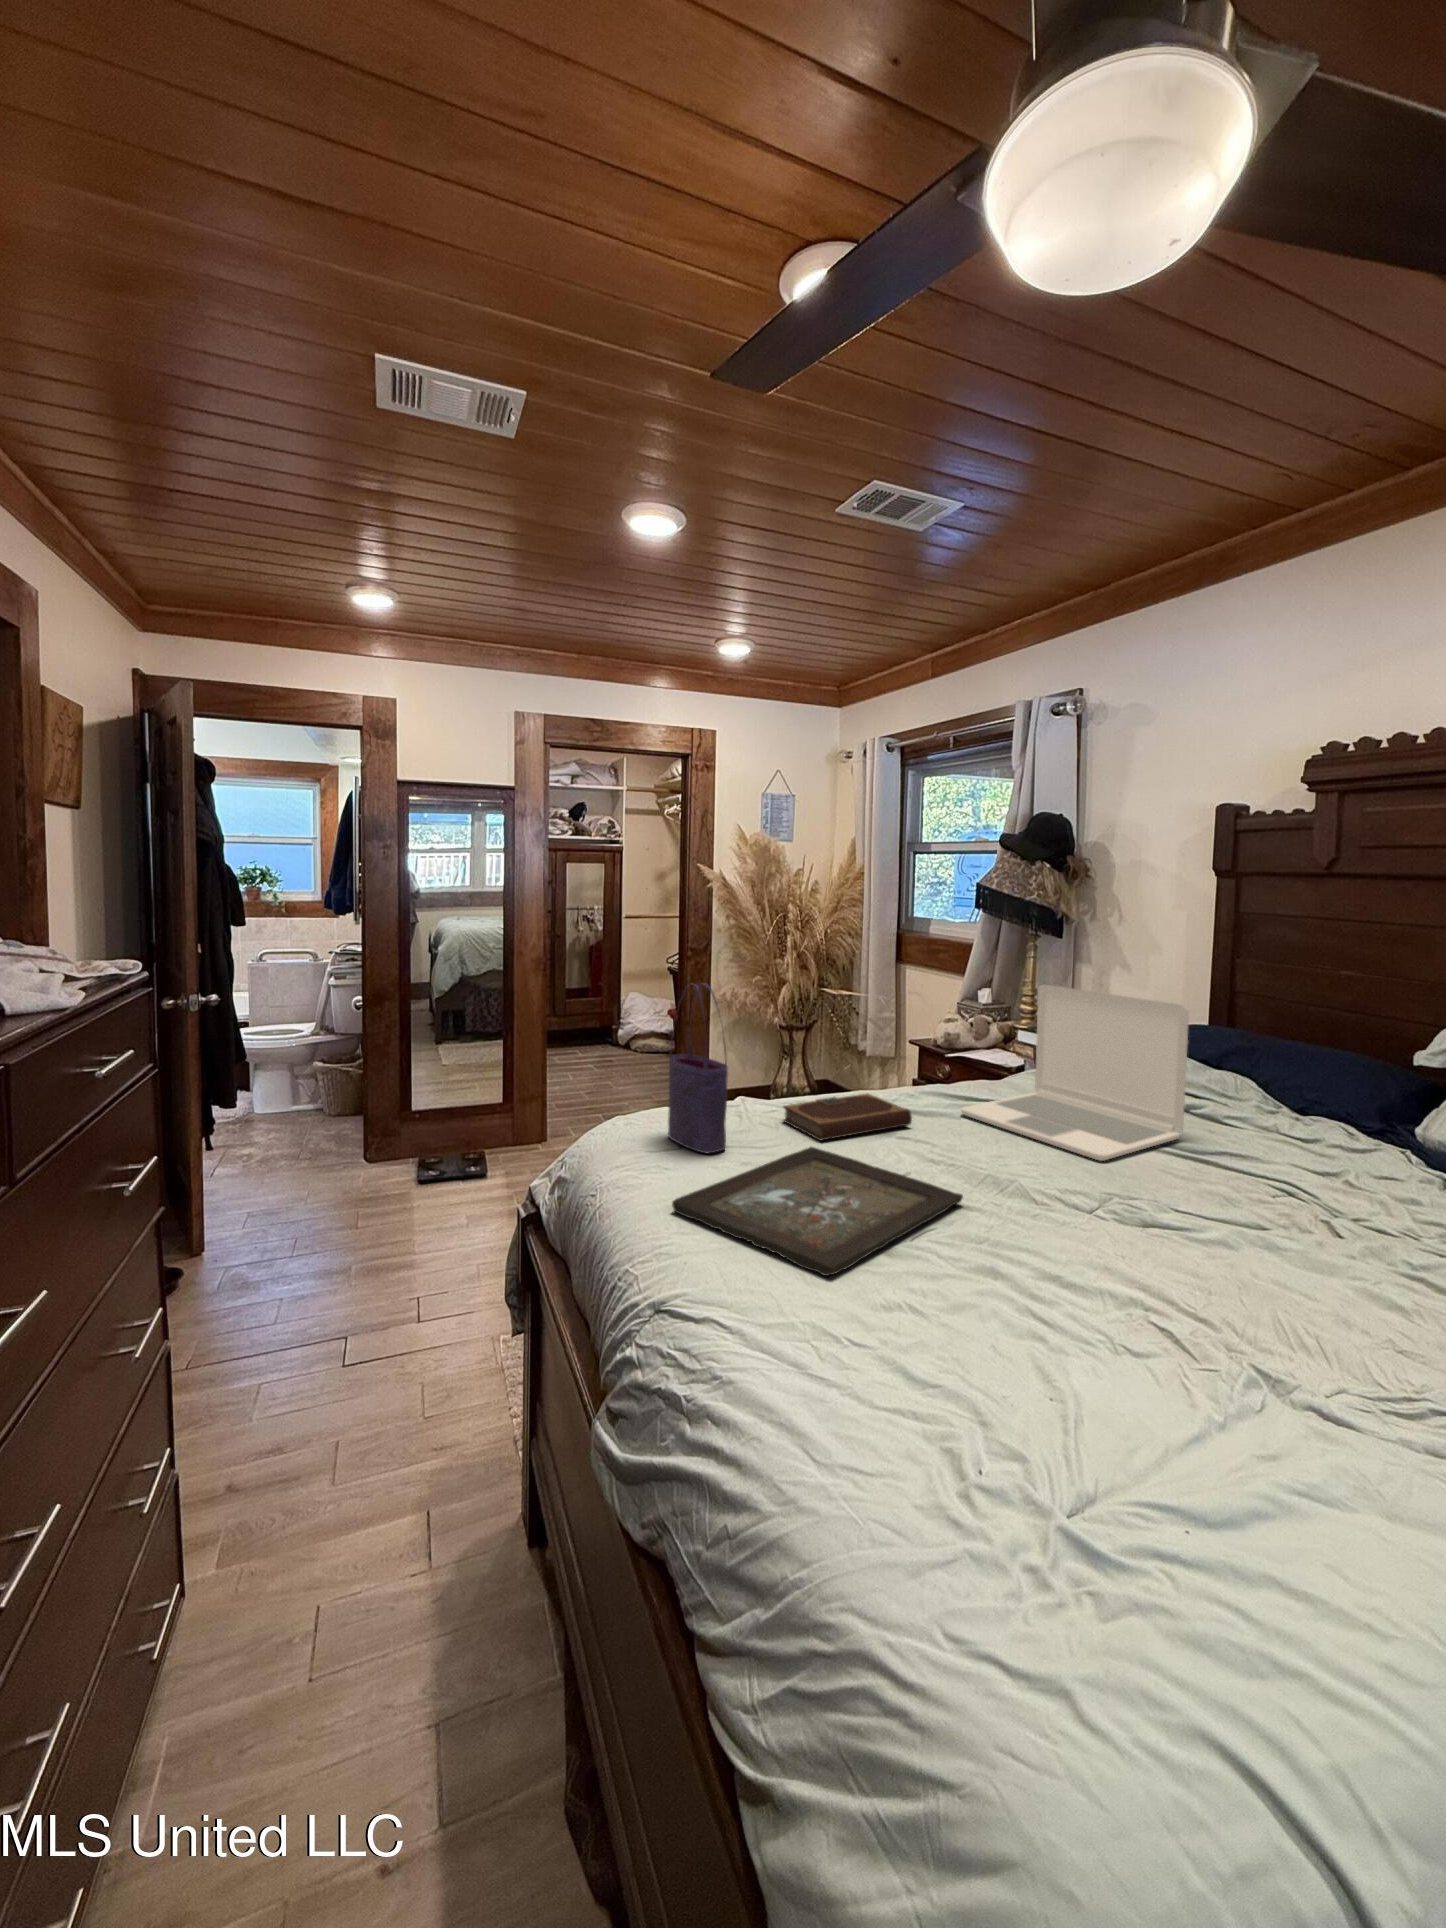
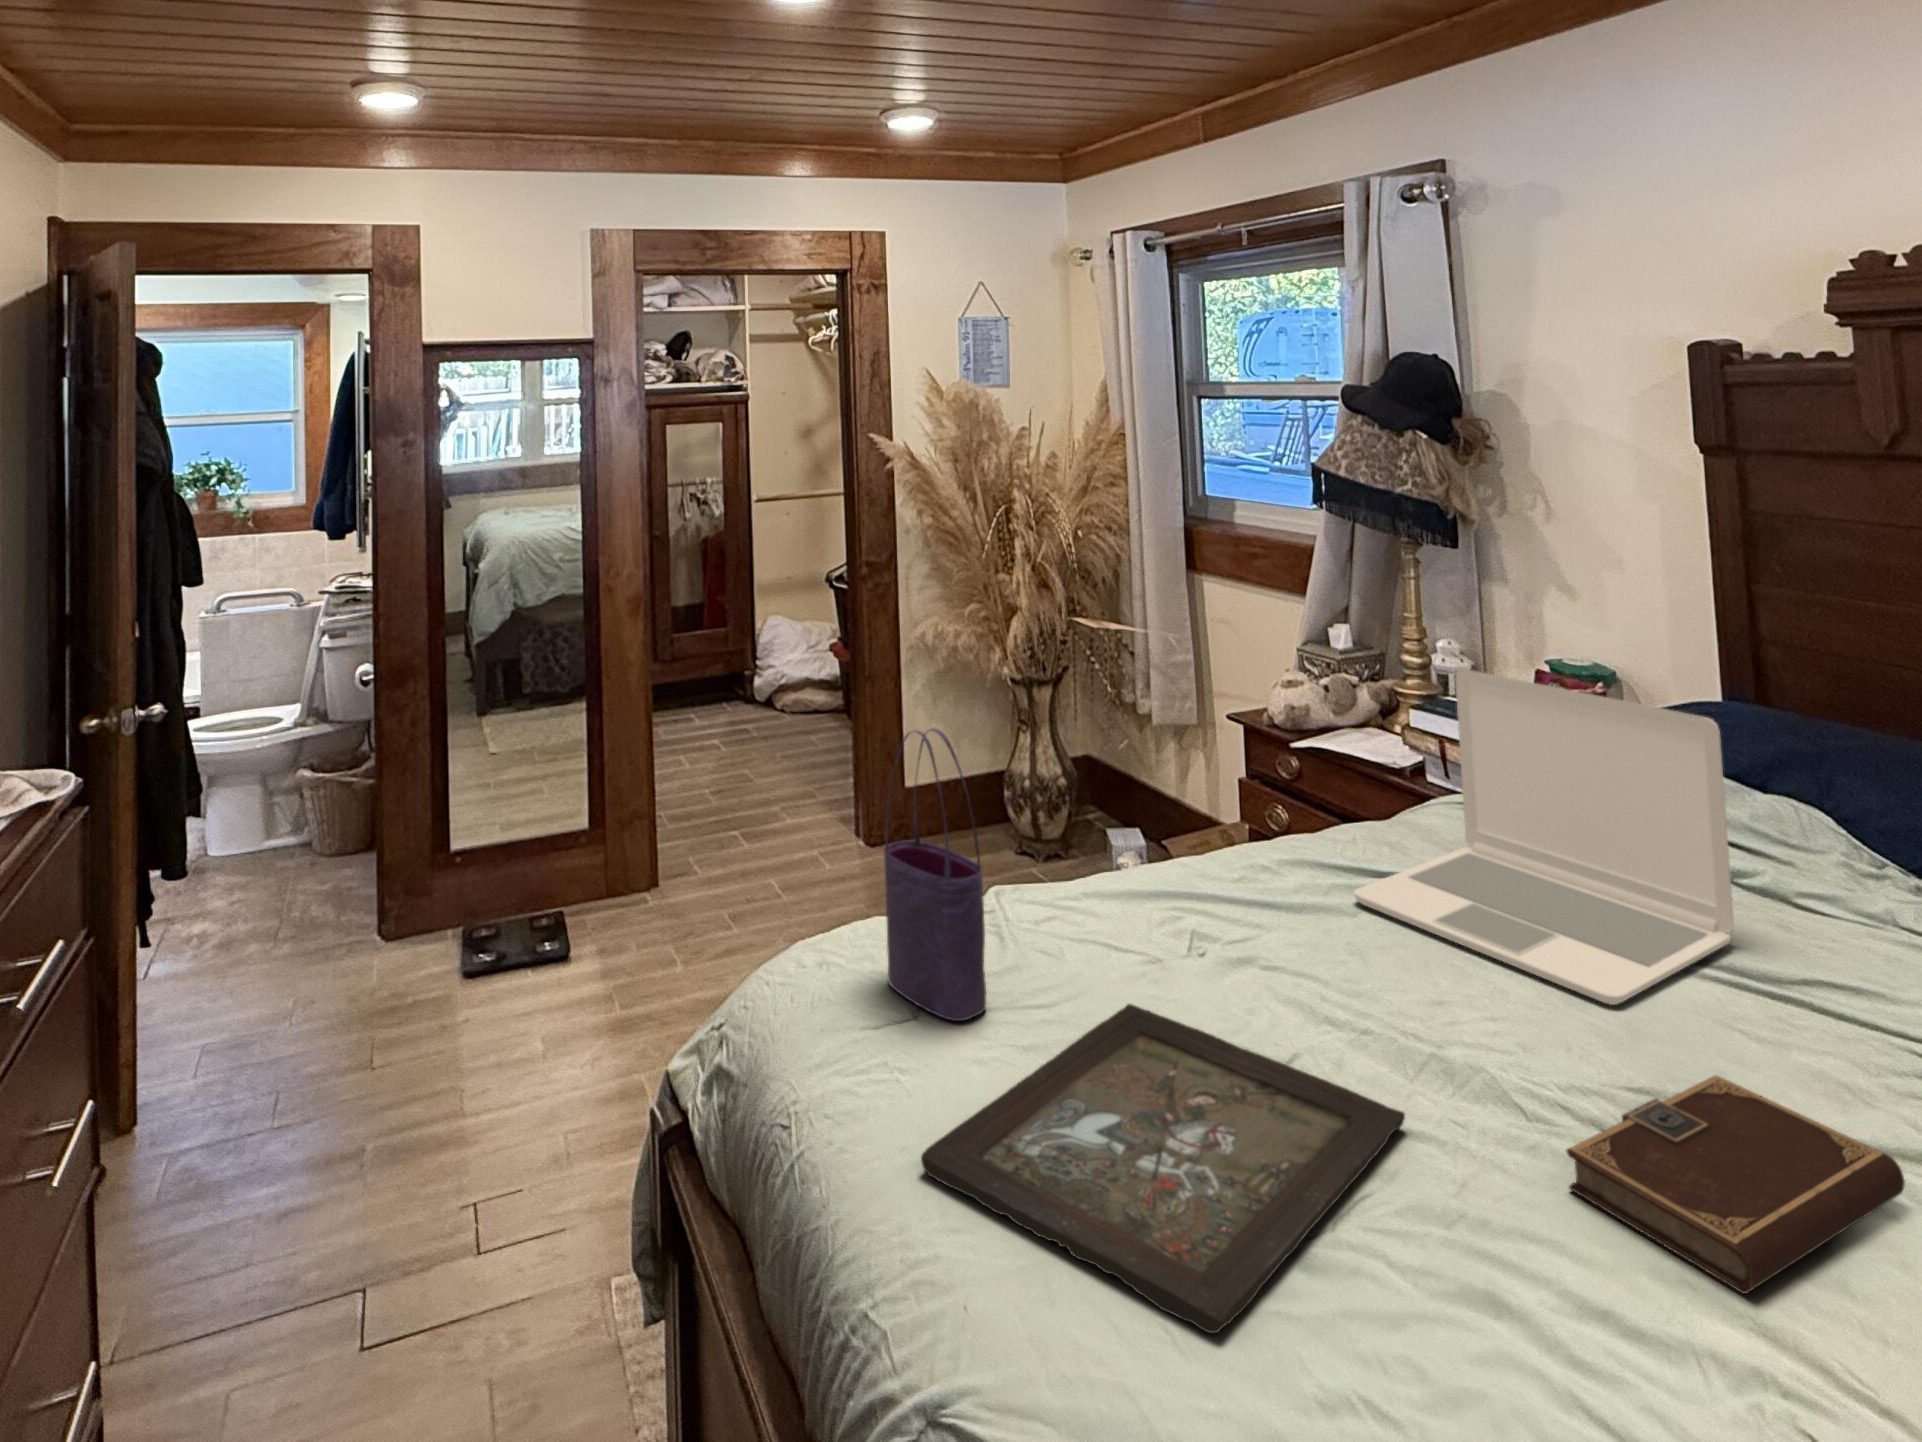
notebook: present [784,1093,912,1140] -> present [1566,1075,1905,1294]

